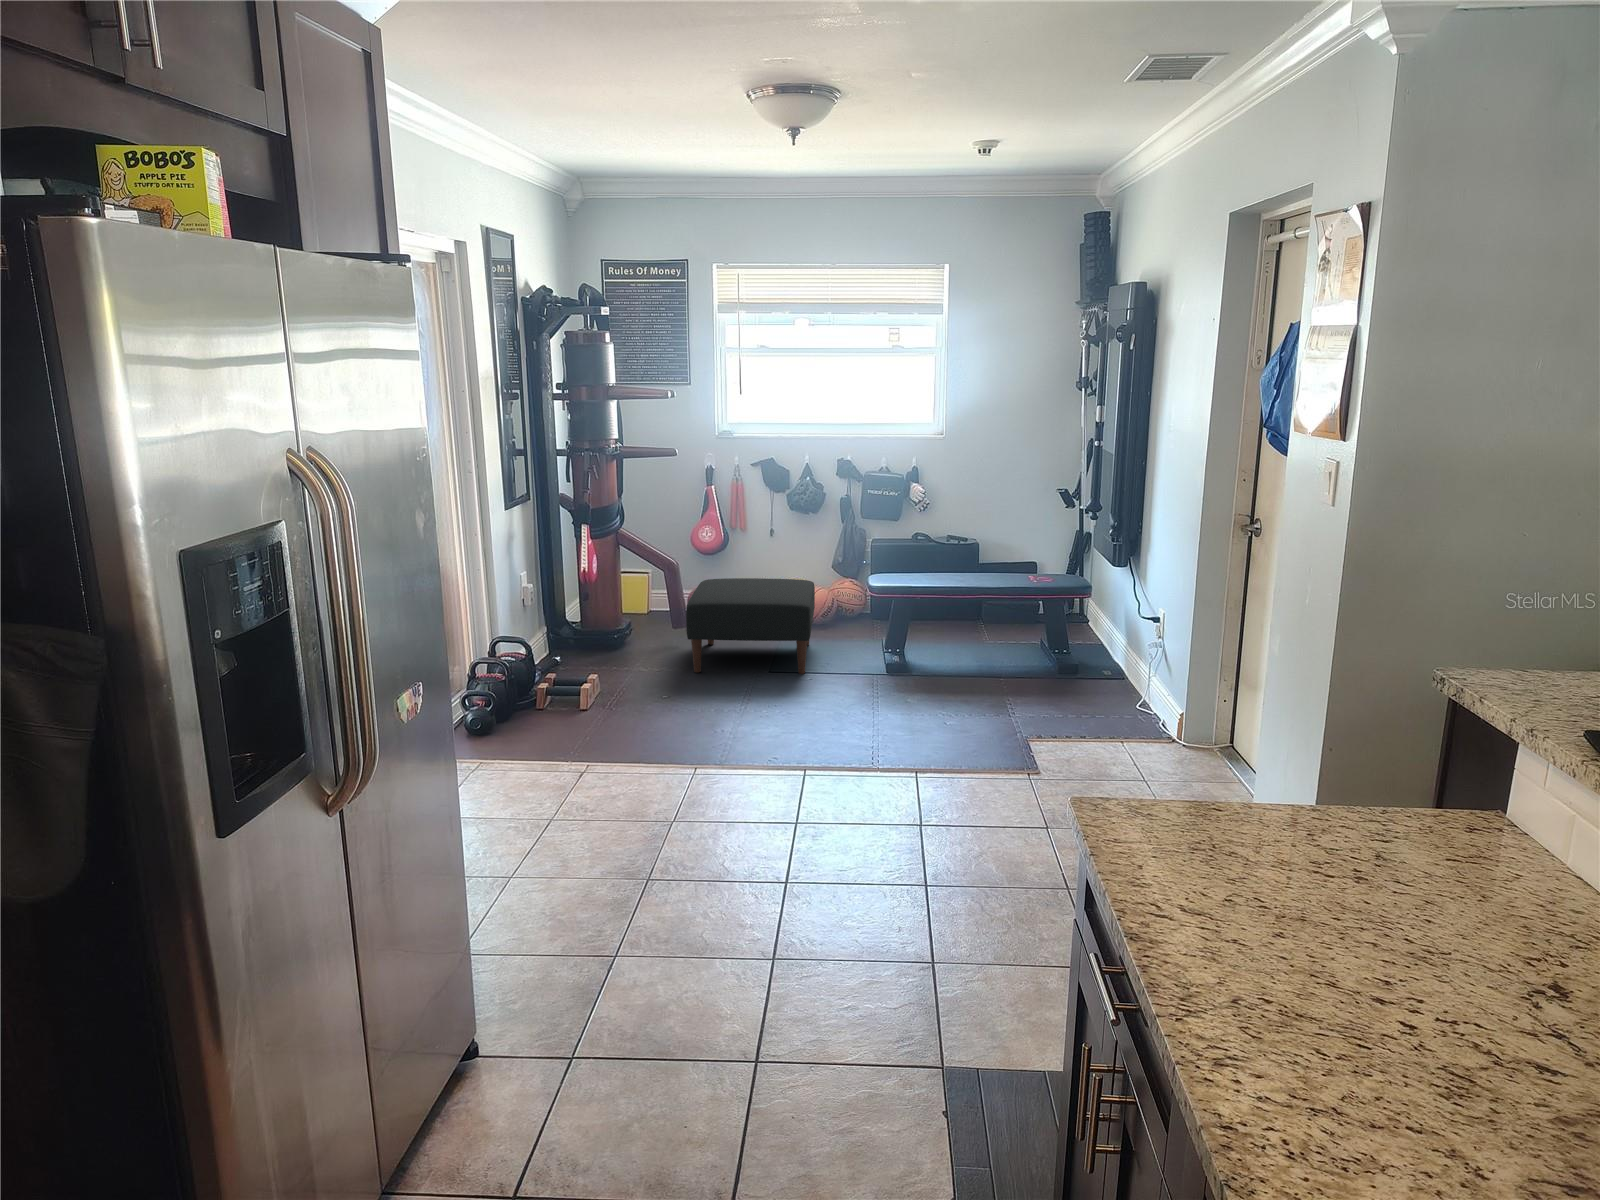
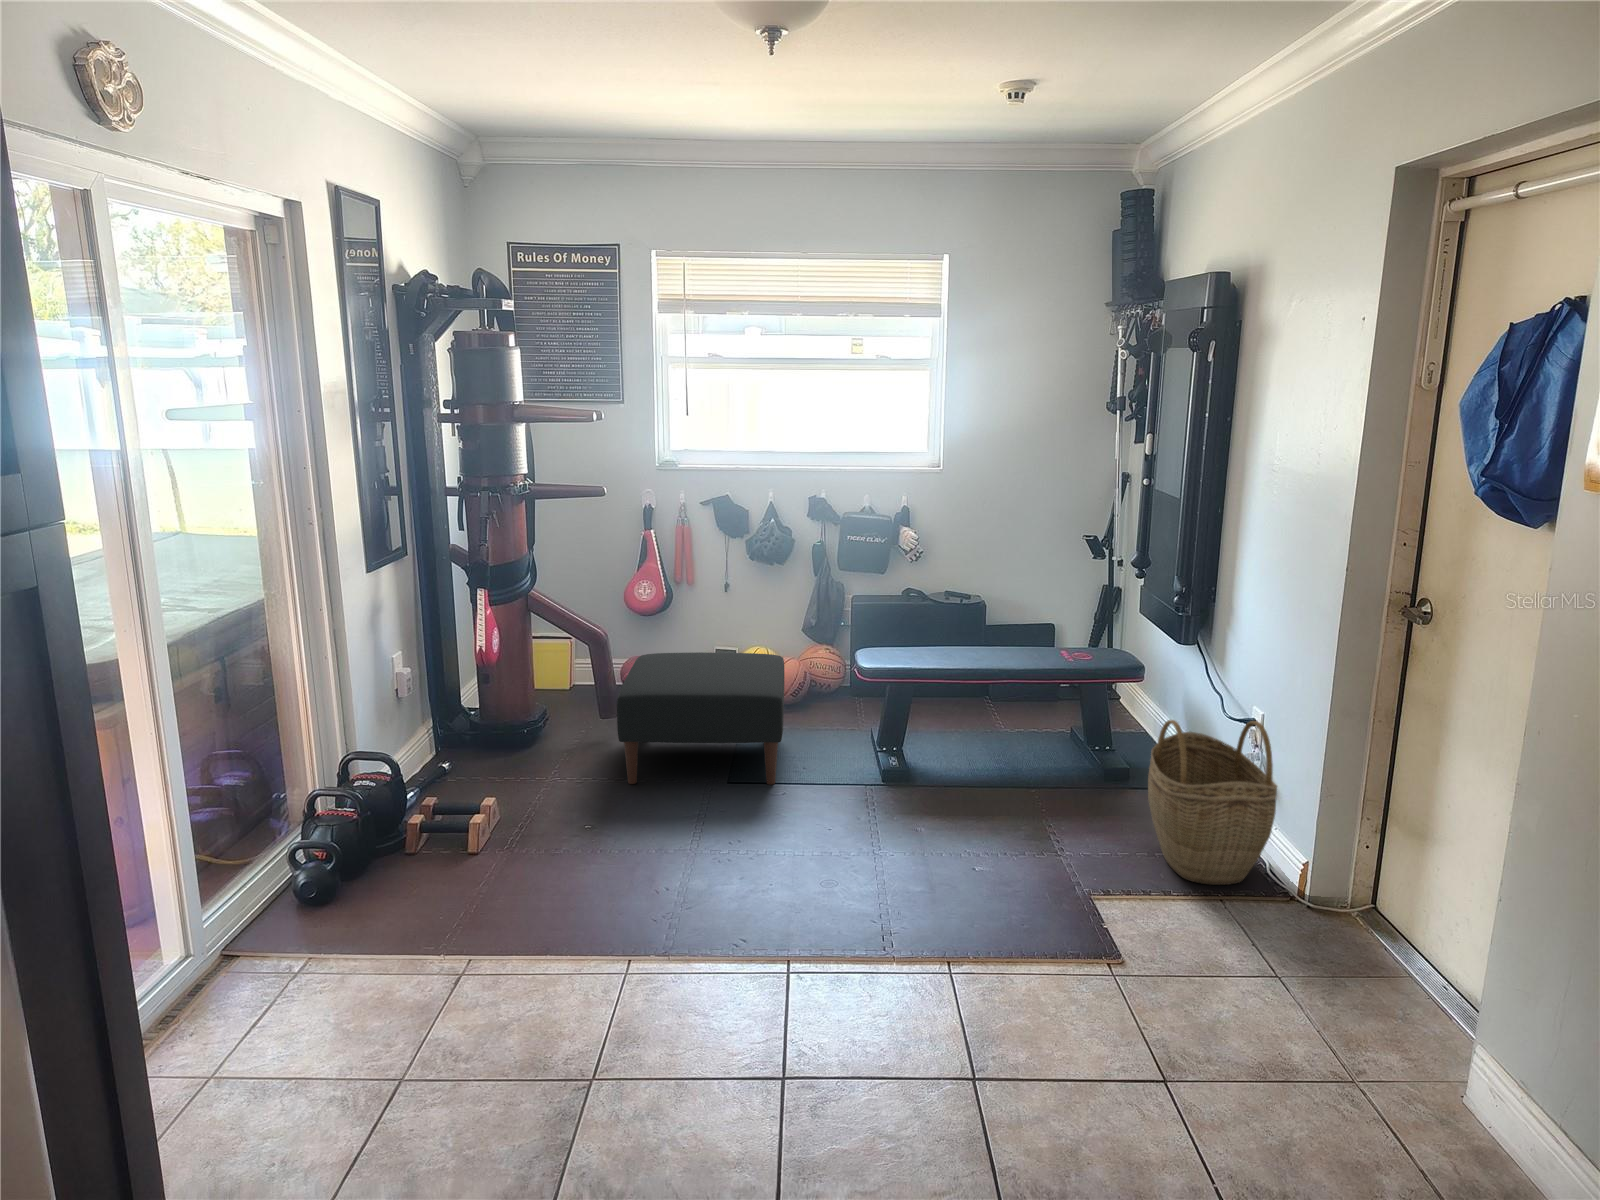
woven basket: none [1078,614,1165,734] -> present [1148,720,1277,885]

